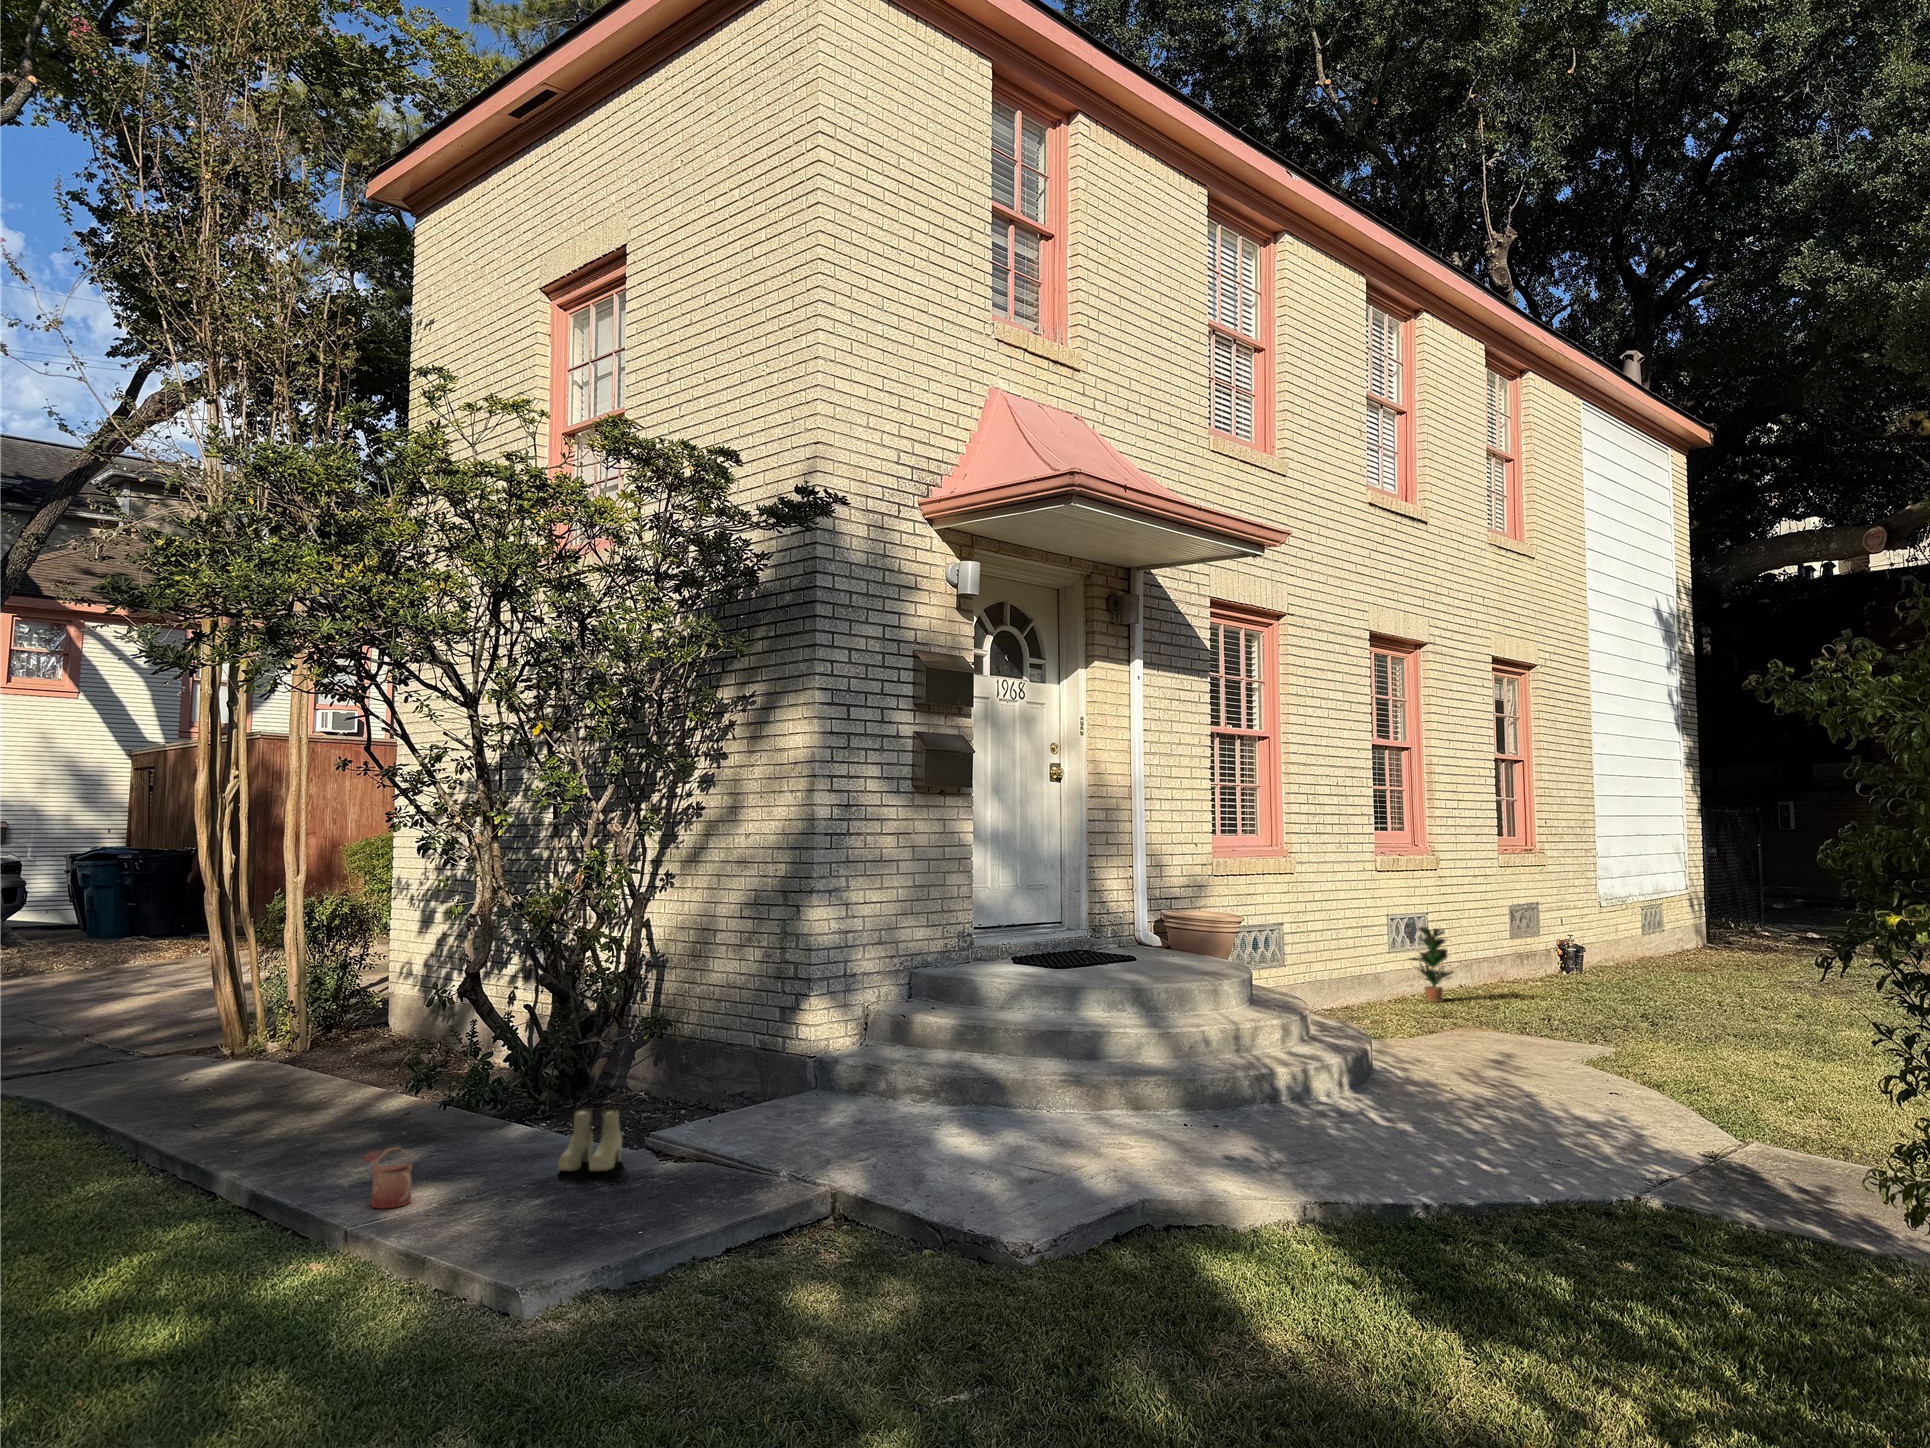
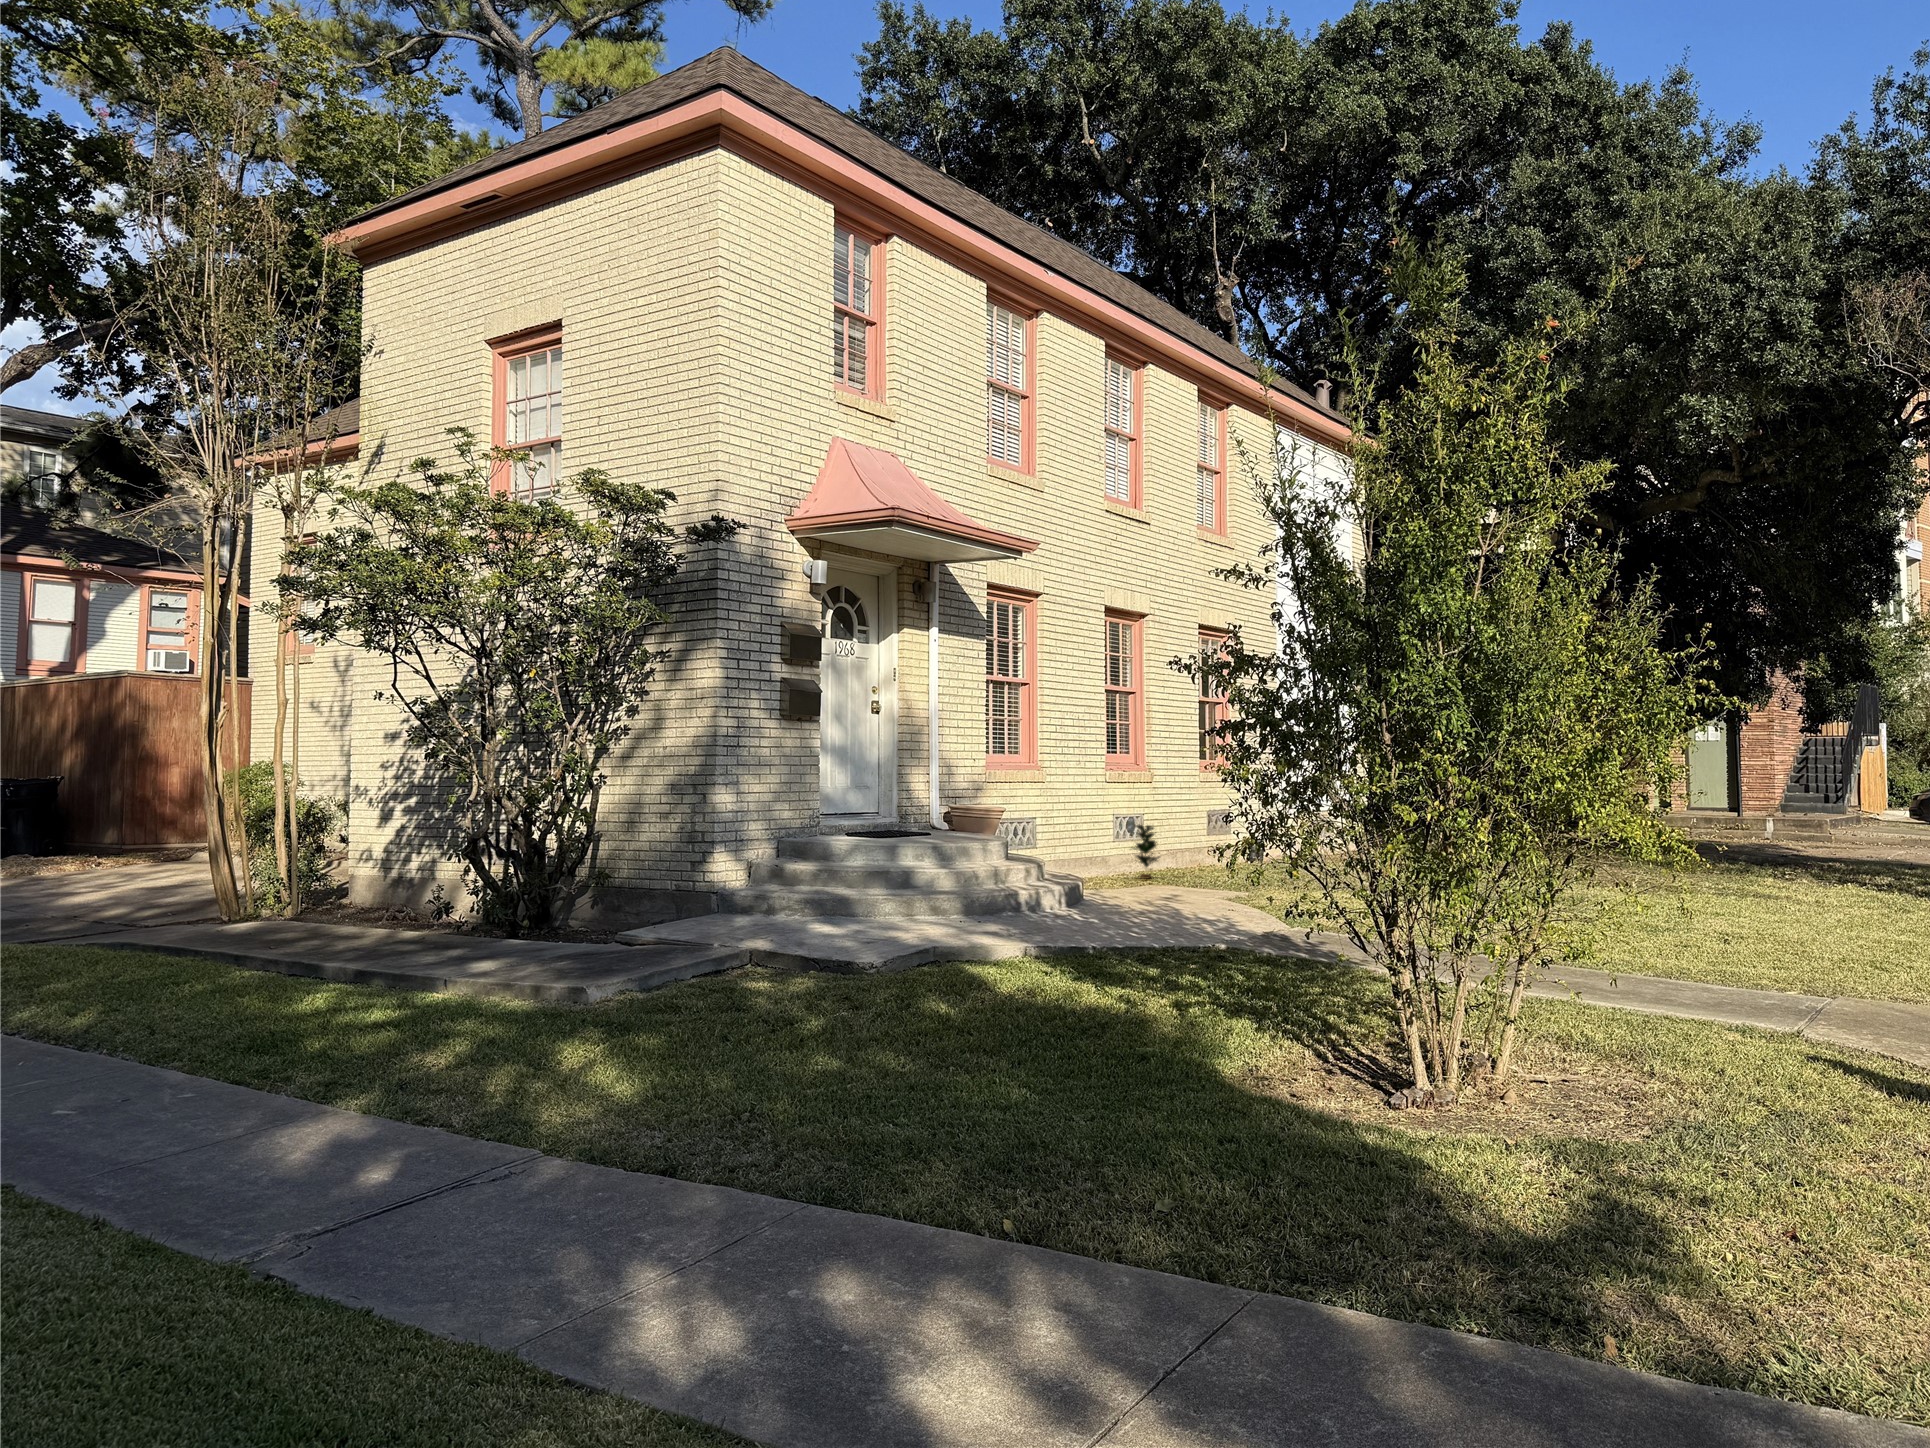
boots: present [558,1109,622,1171] -> none [577,909,614,944]
watering can: present [363,1147,412,1209] -> none [462,924,500,959]

